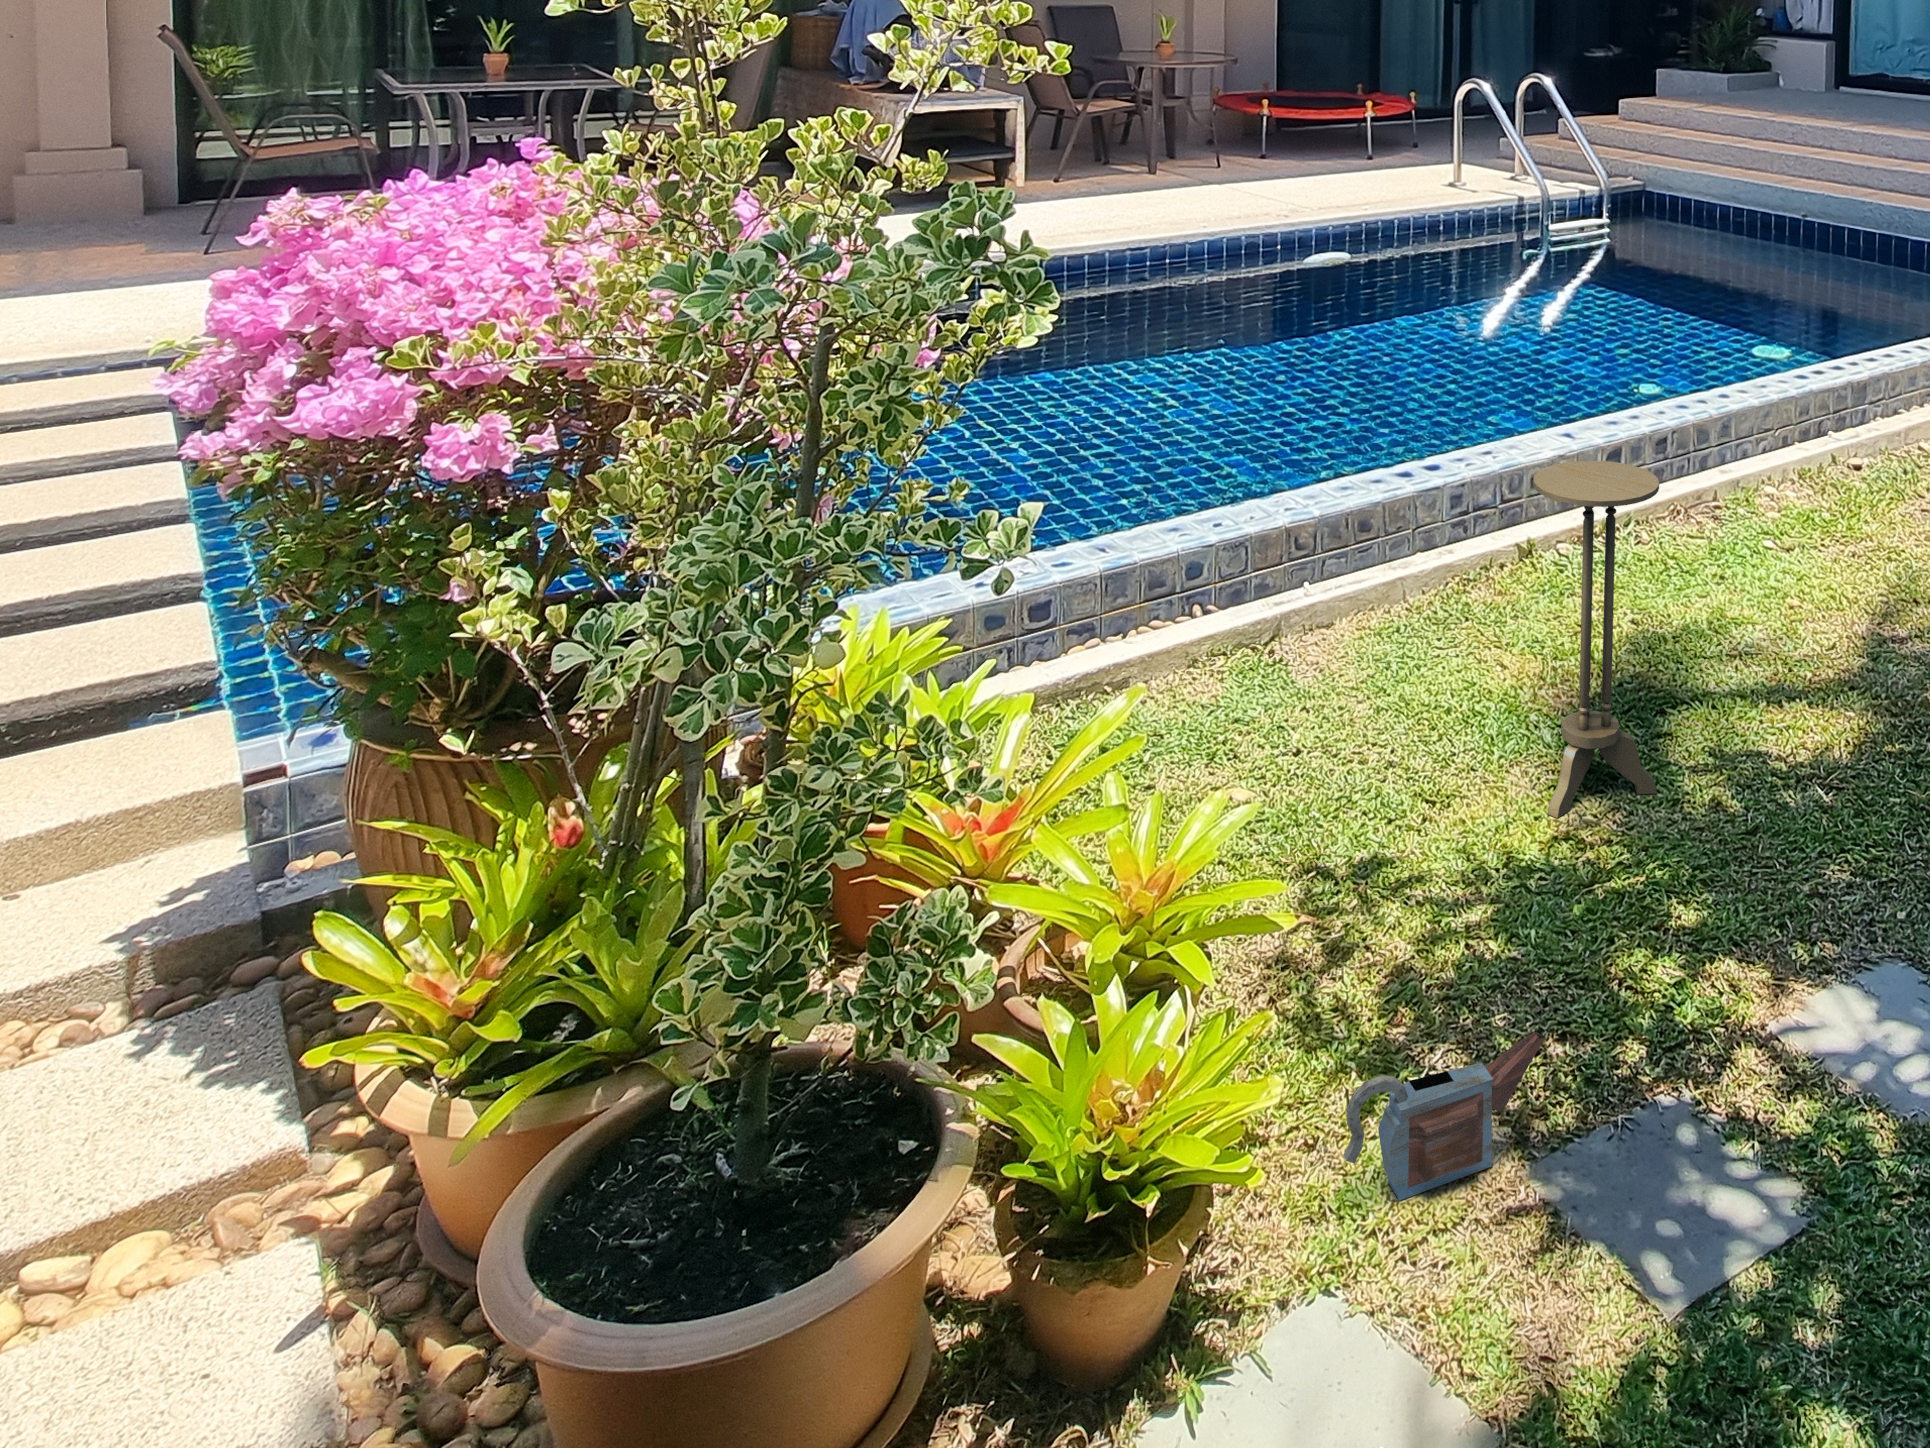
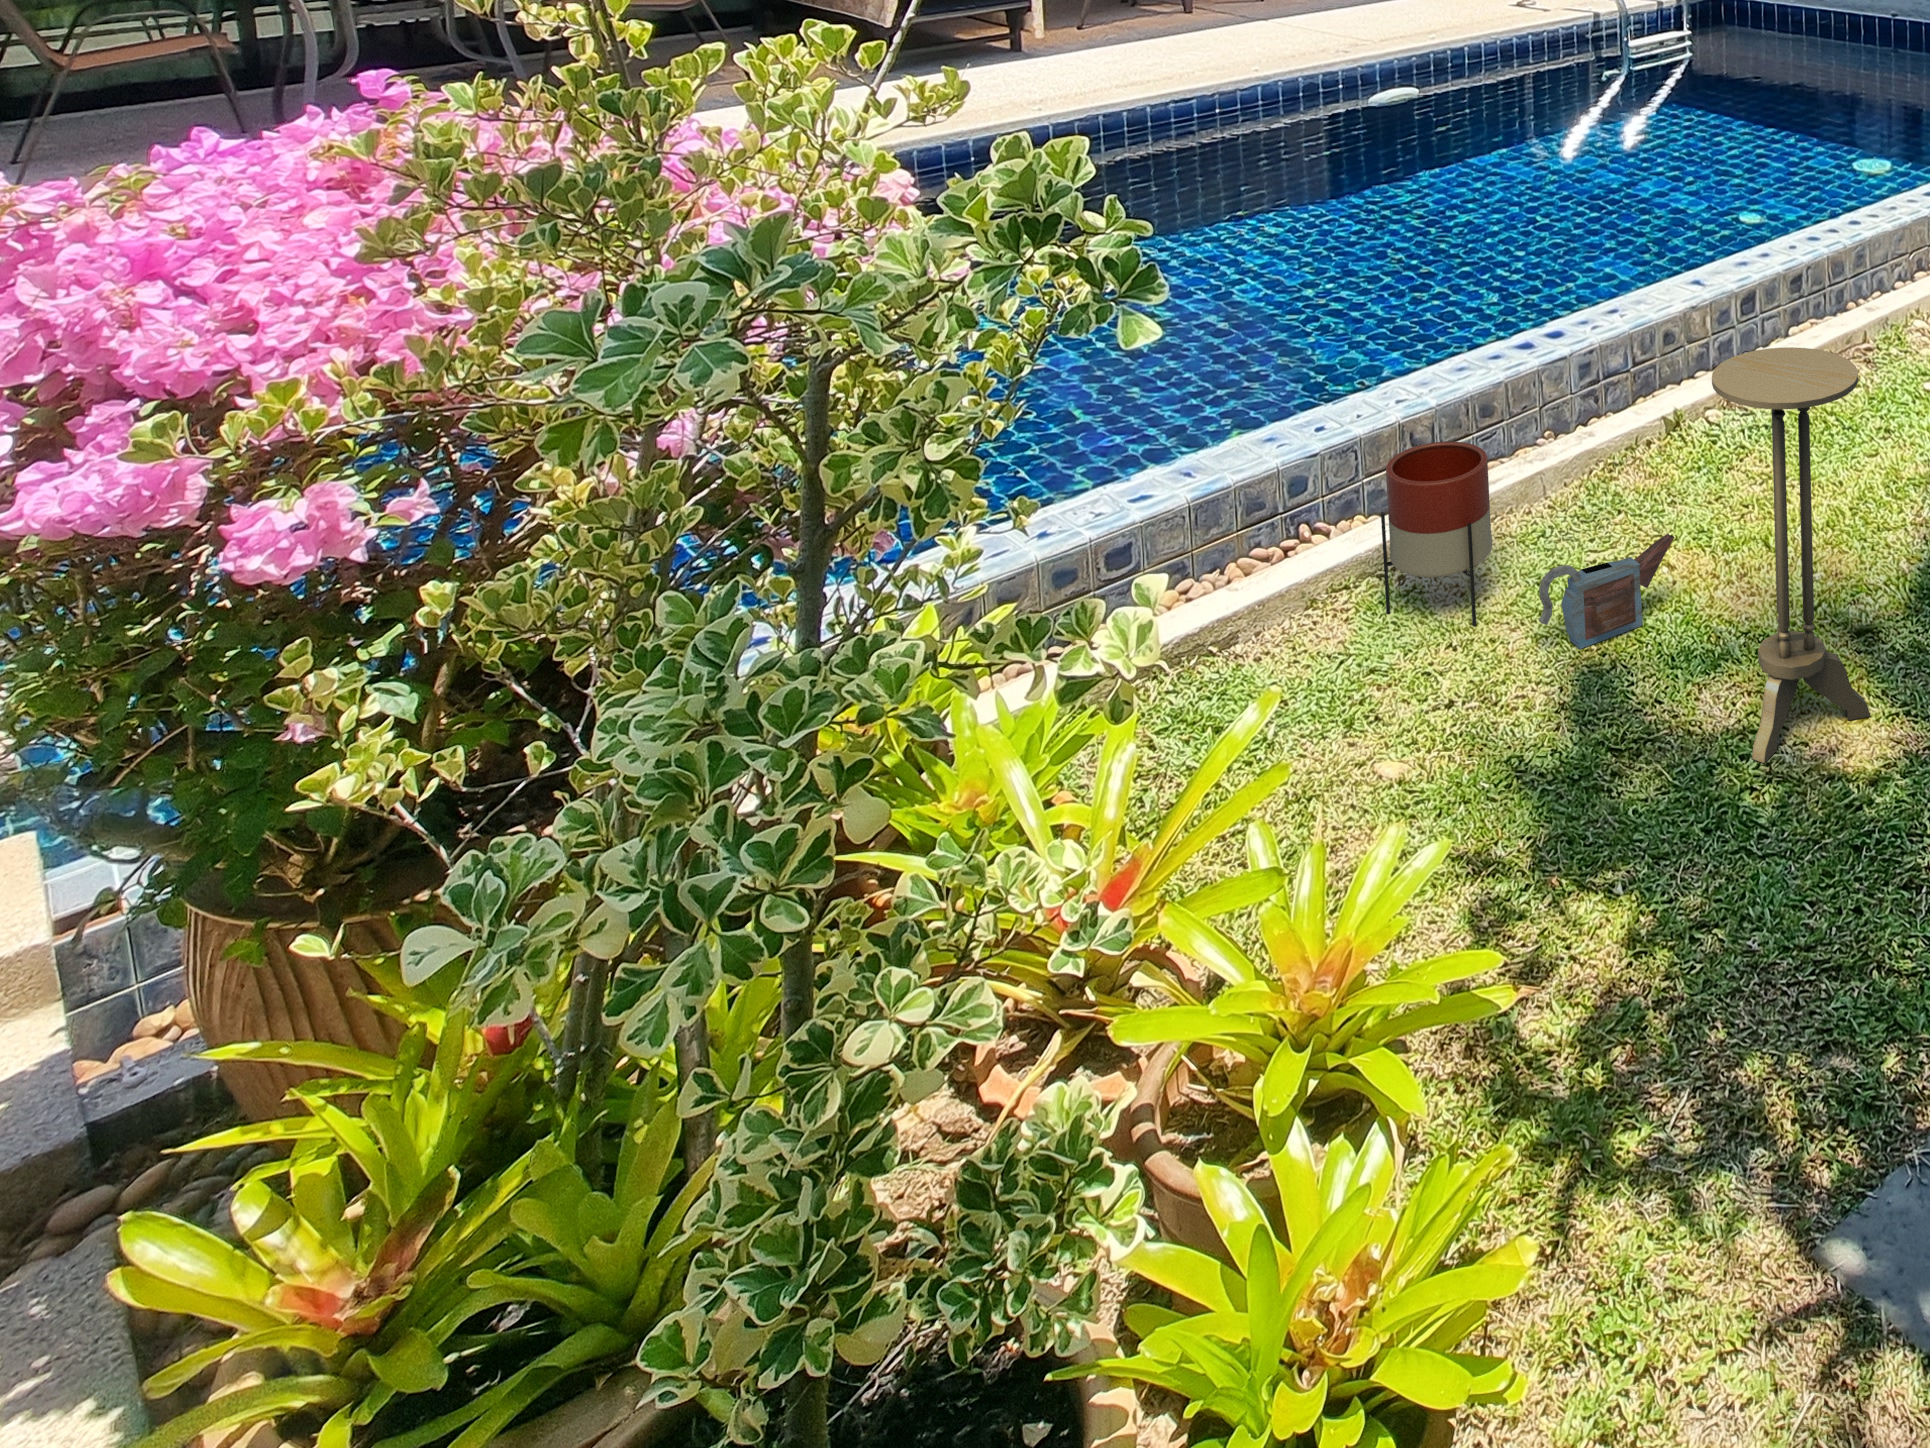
planter: none [1260,529,1354,689] -> present [1381,441,1492,626]
watering can: present [1343,1032,1545,1201] -> present [1539,533,1675,649]

